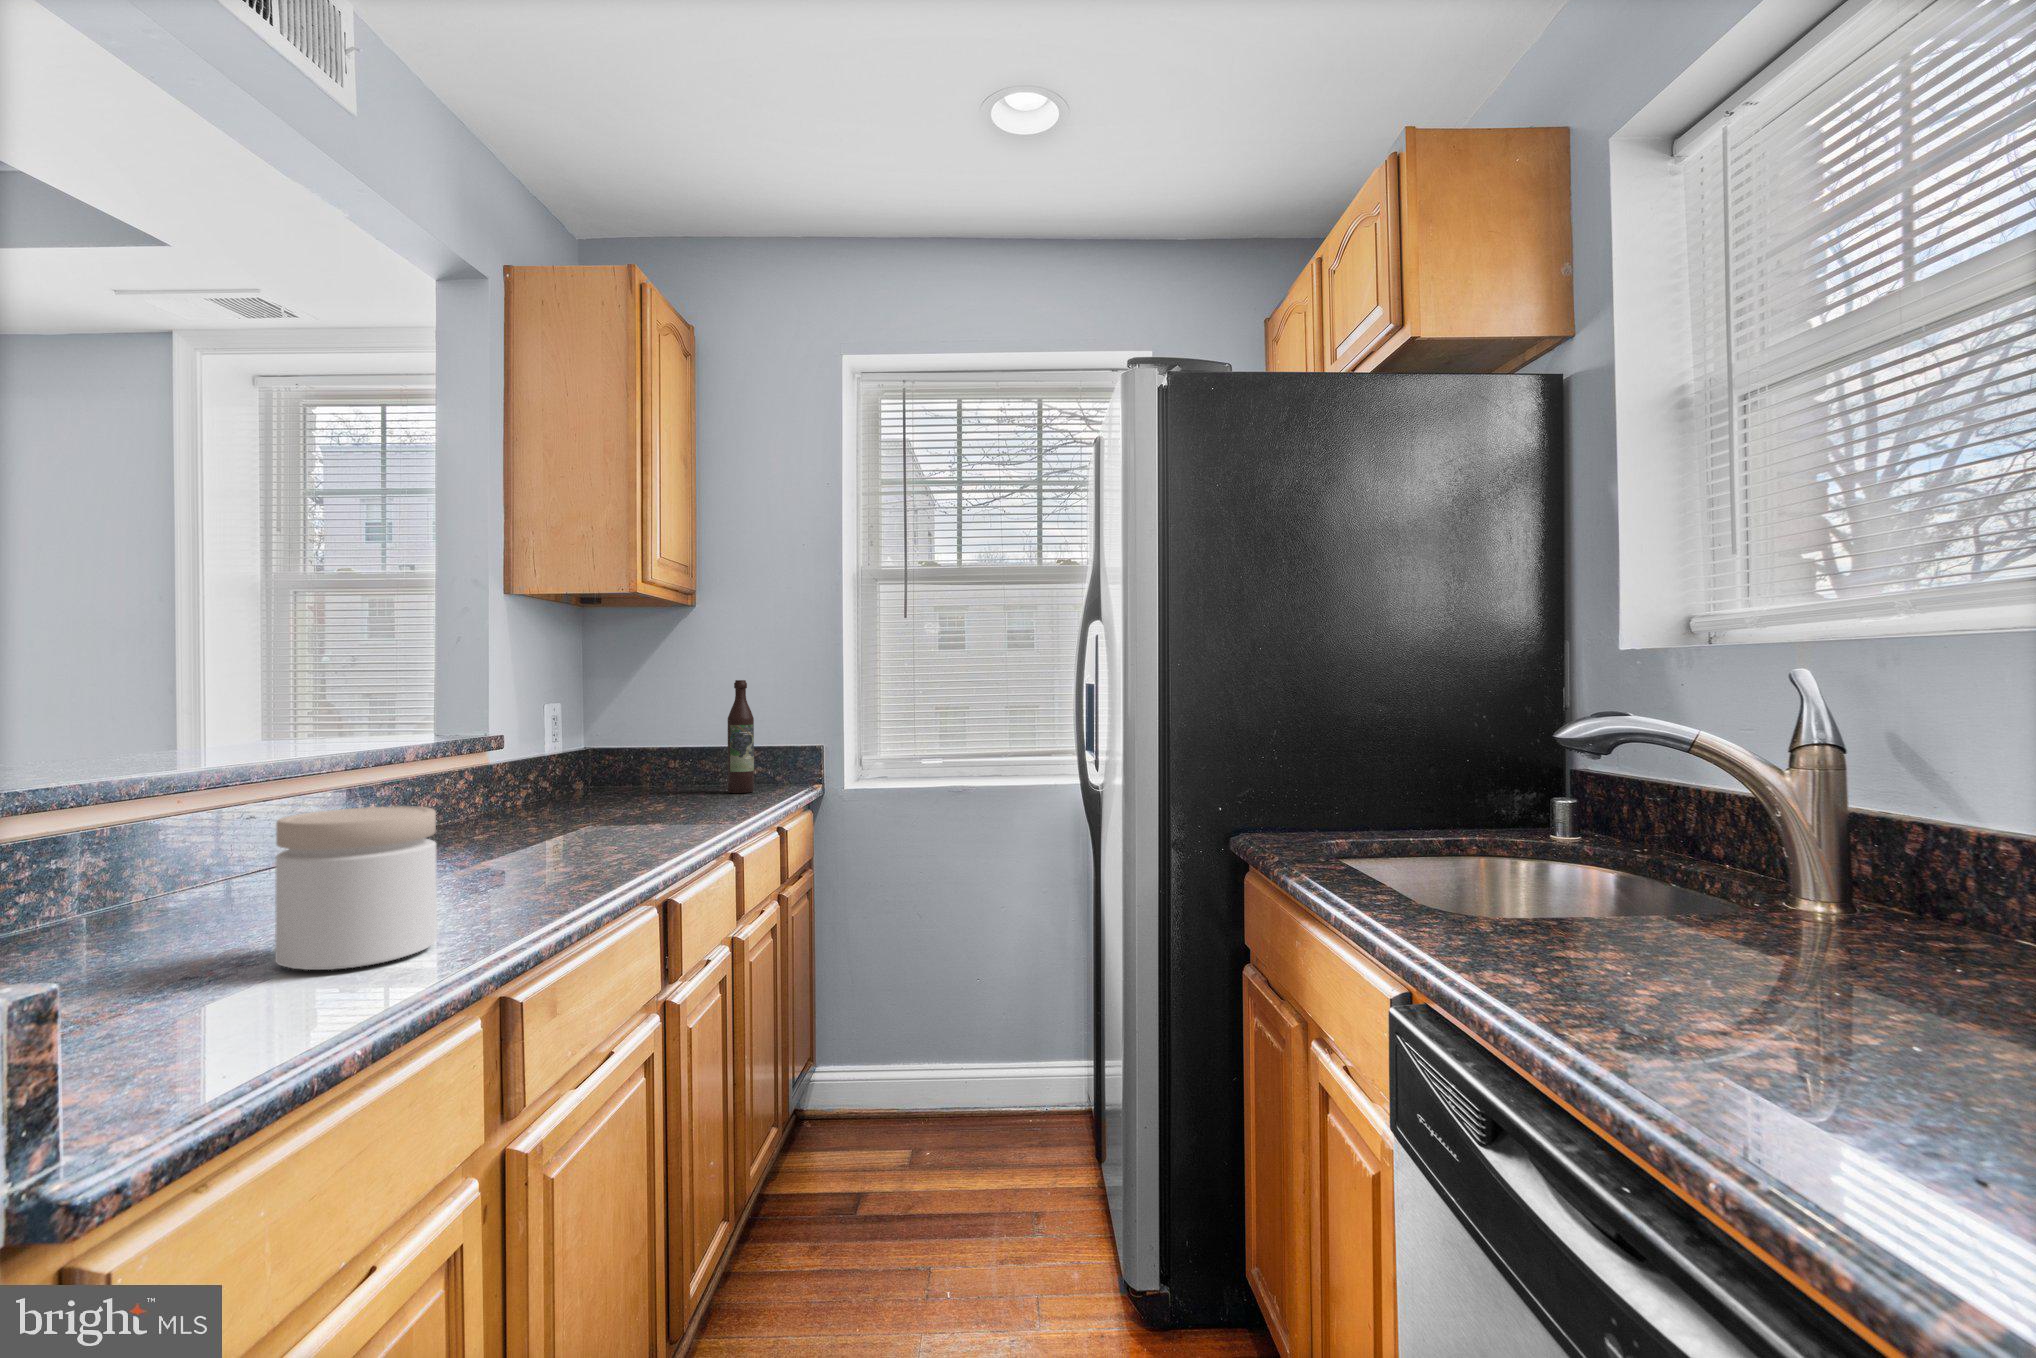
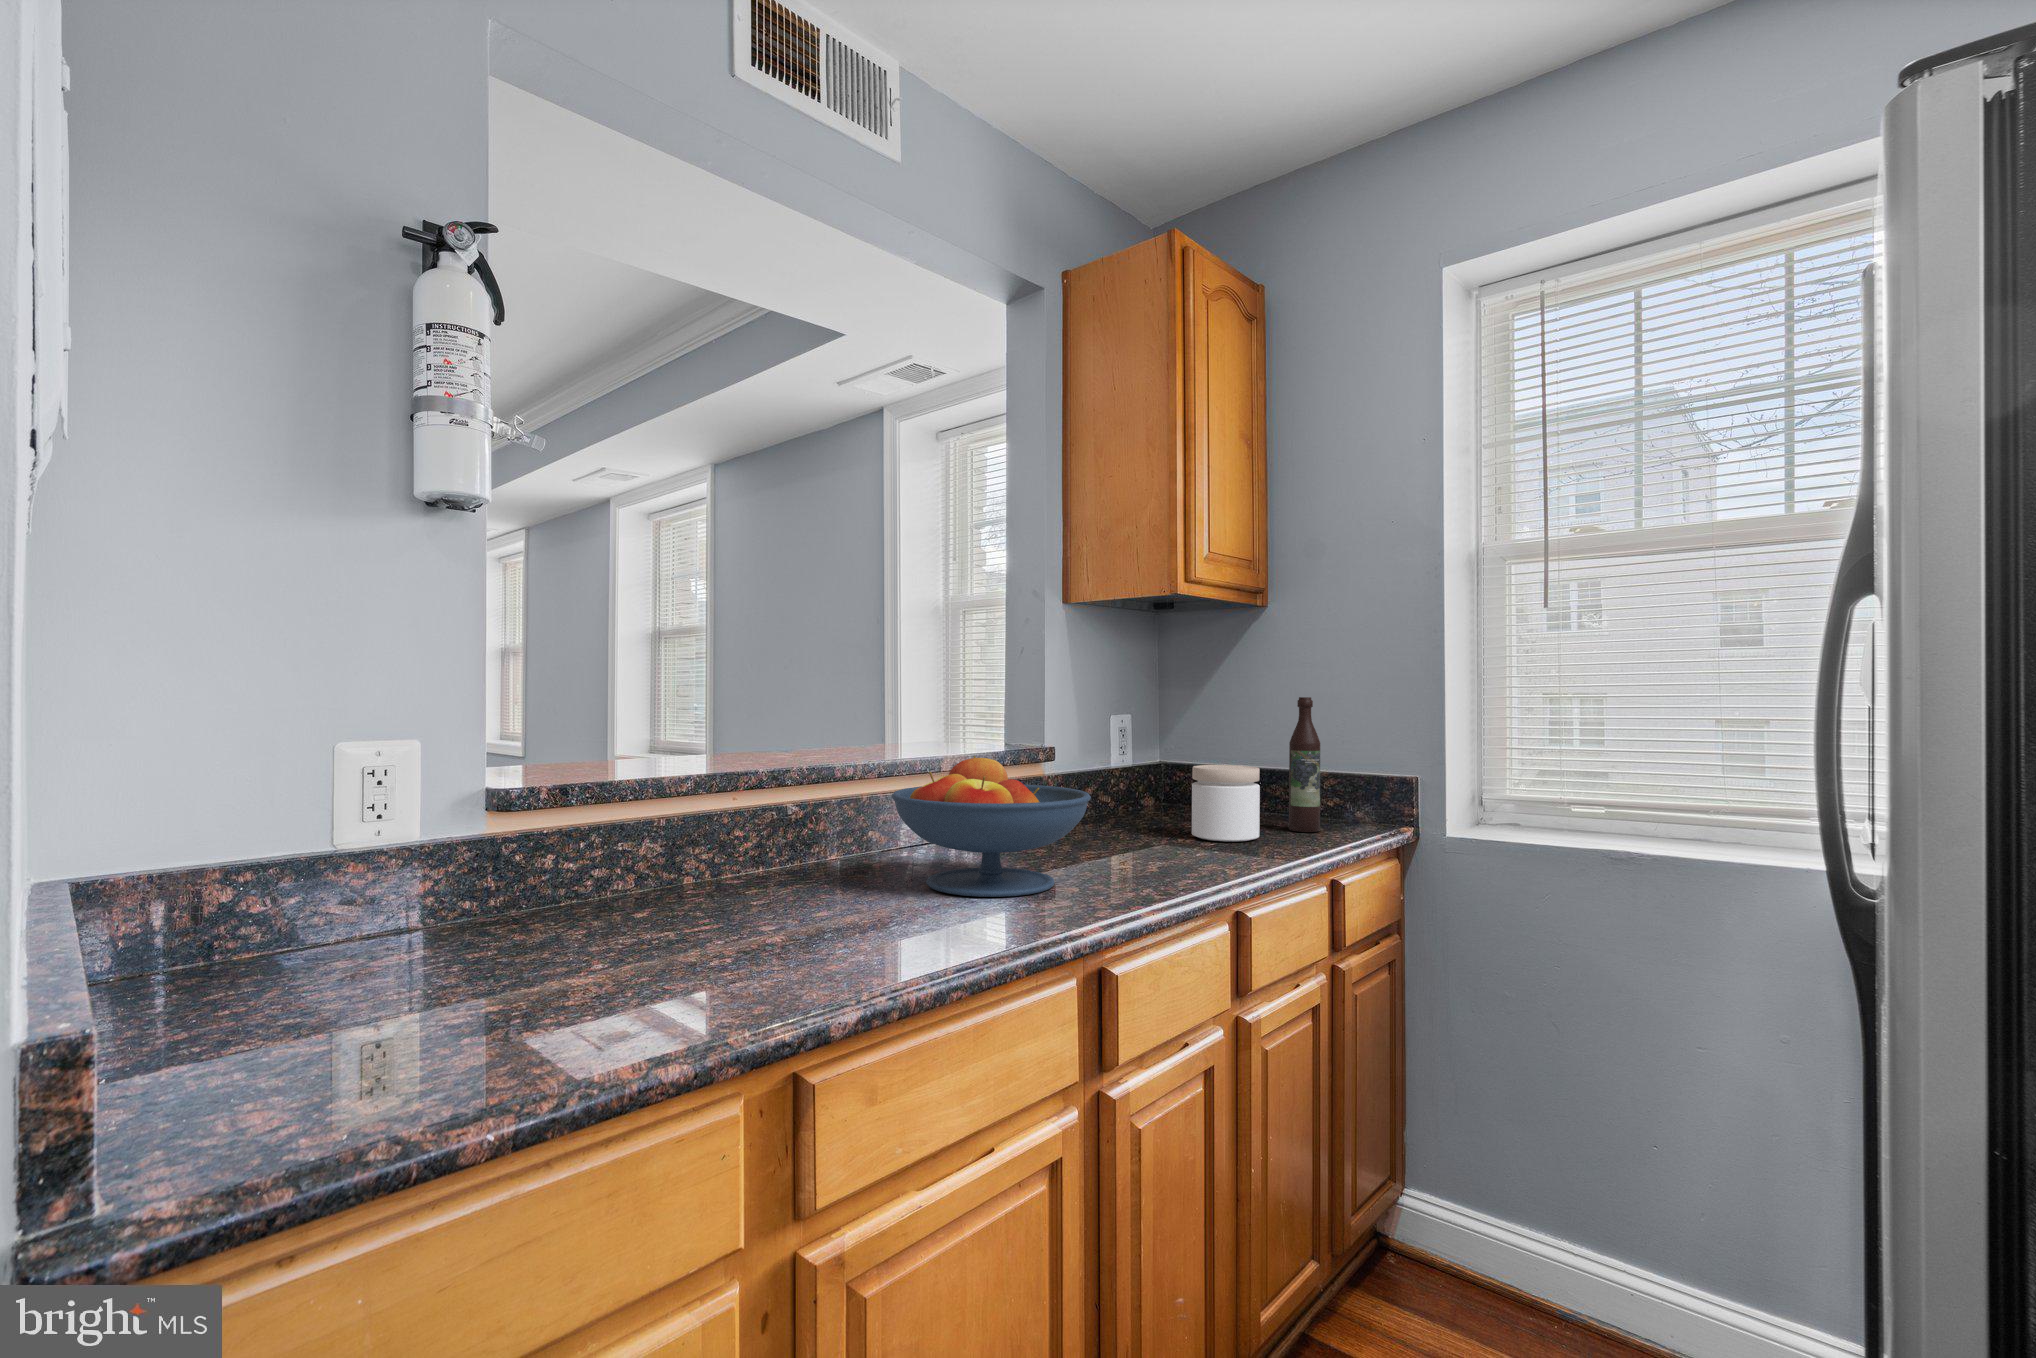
fruit bowl: none [411,736,621,864] -> present [892,756,1091,897]
jar: present [275,806,437,970] -> present [1192,765,1260,842]

